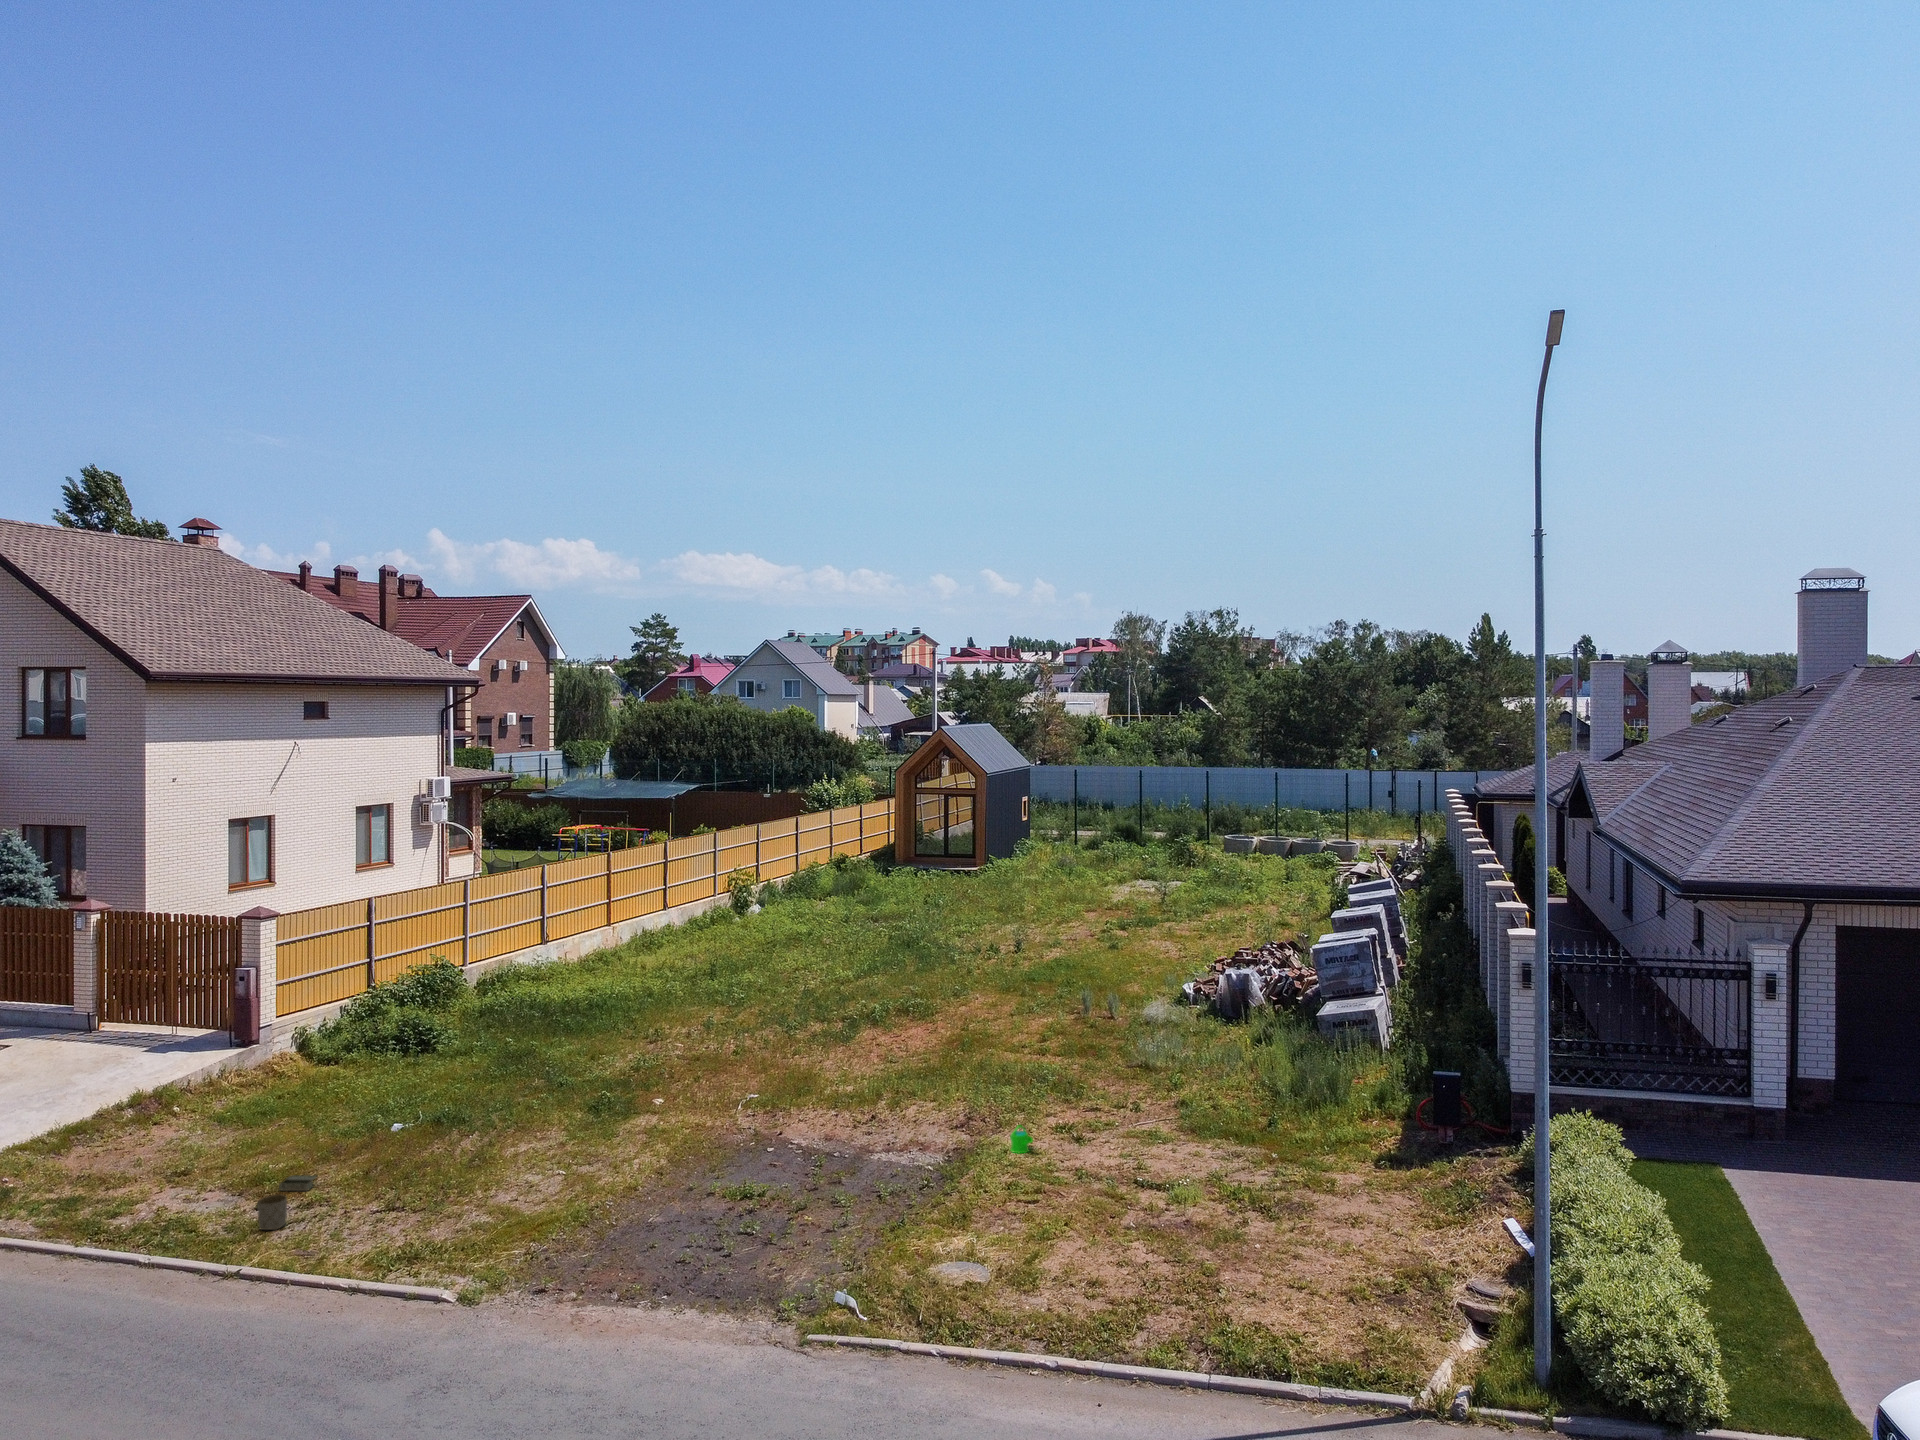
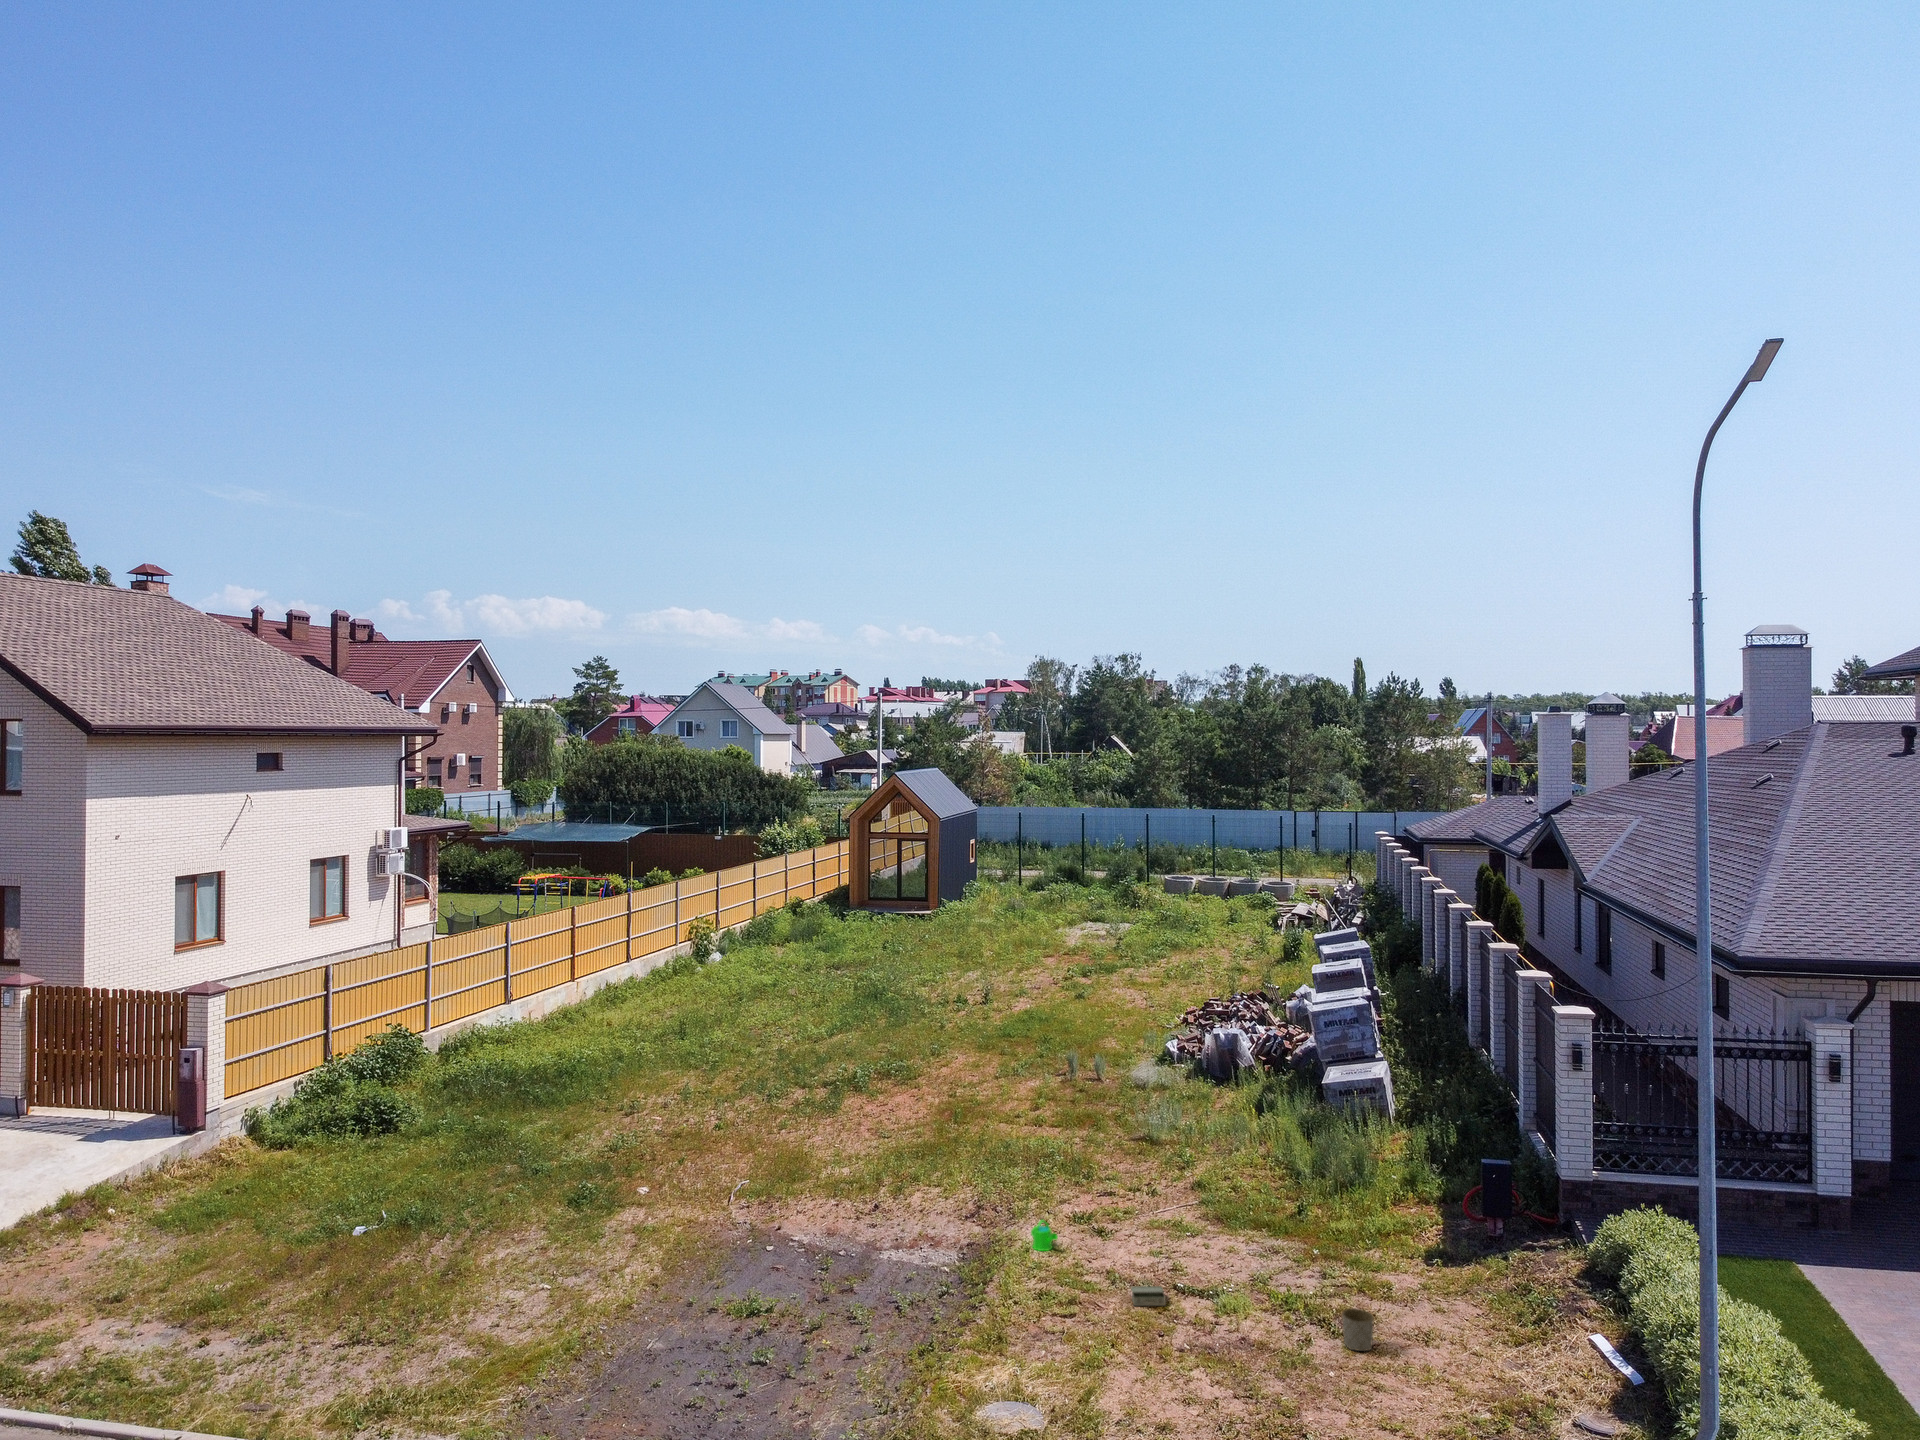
toolbox: present [279,1175,317,1191] -> present [1131,1286,1166,1306]
planter: present [257,1194,287,1230] -> present [1342,1308,1374,1351]

